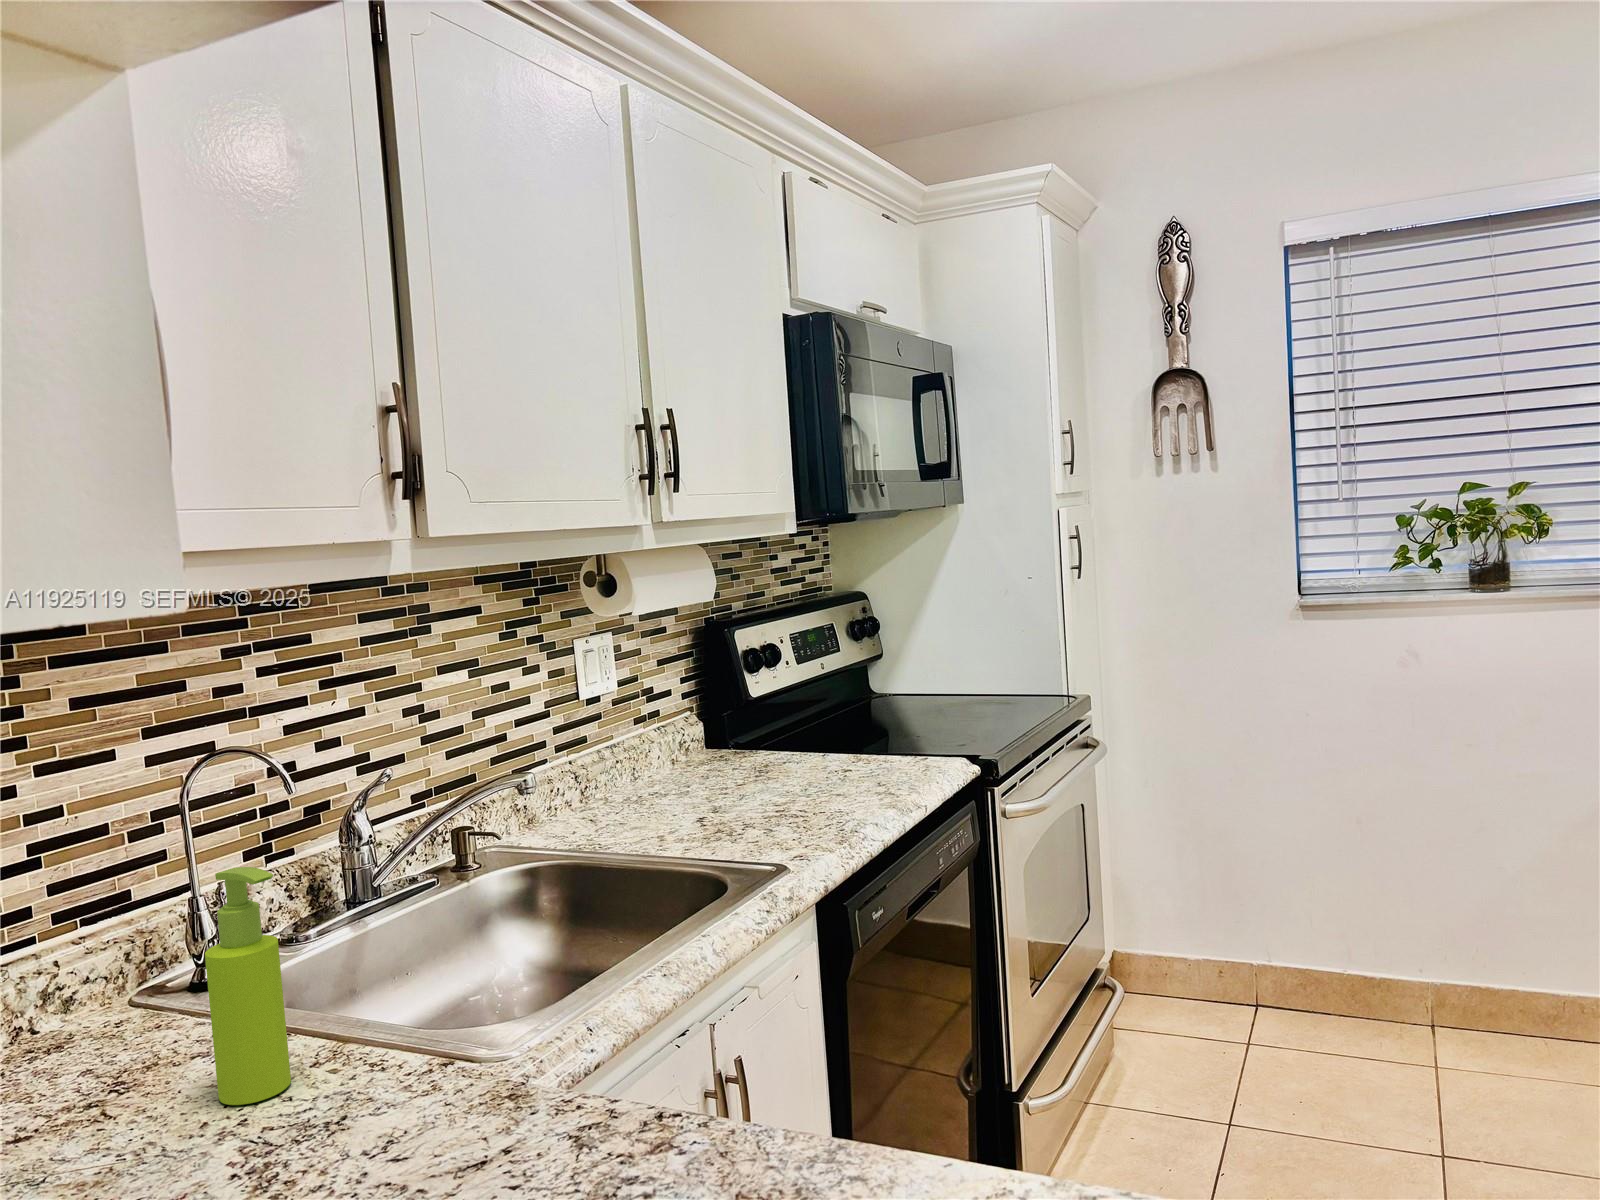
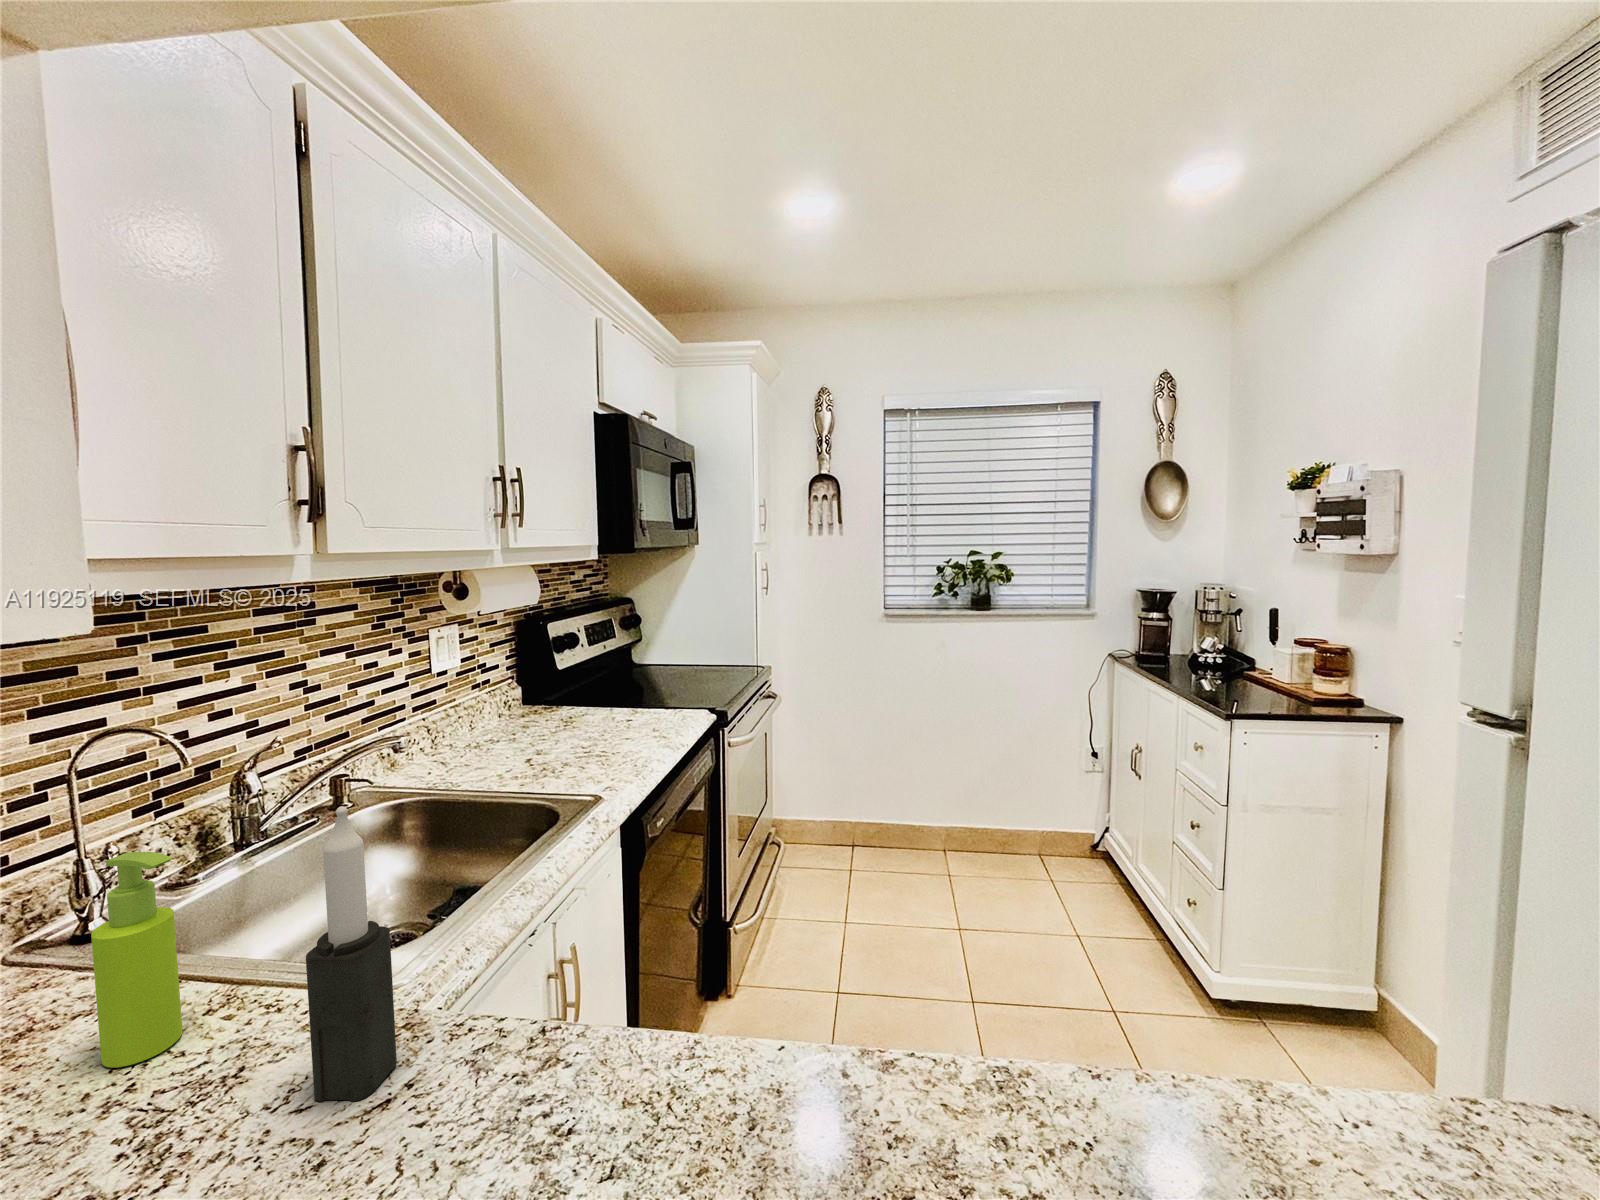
candle: none [394,807,495,1157] -> present [306,806,397,1102]

